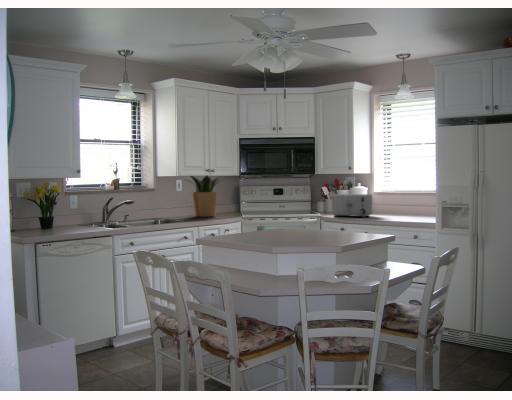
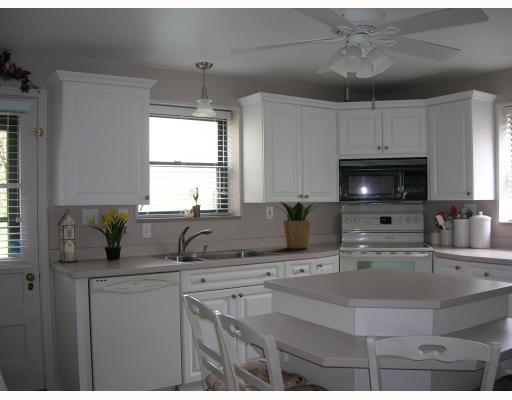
toaster: present [332,194,372,217] -> none [445,225,495,253]

